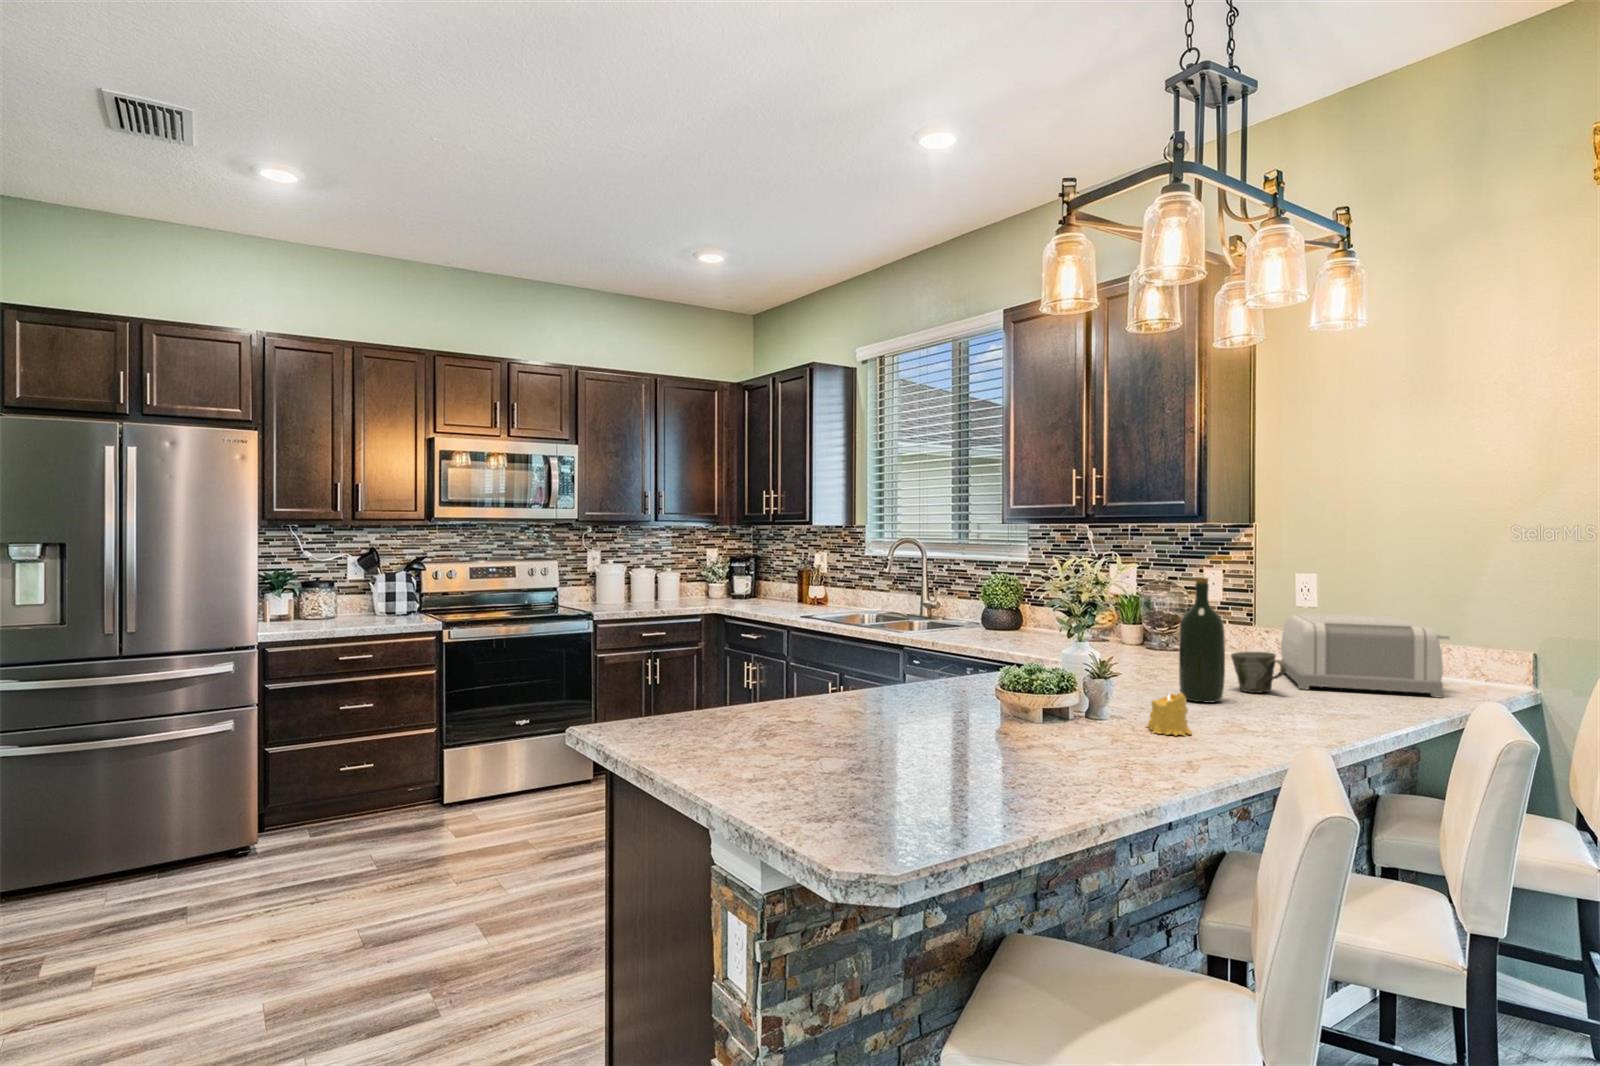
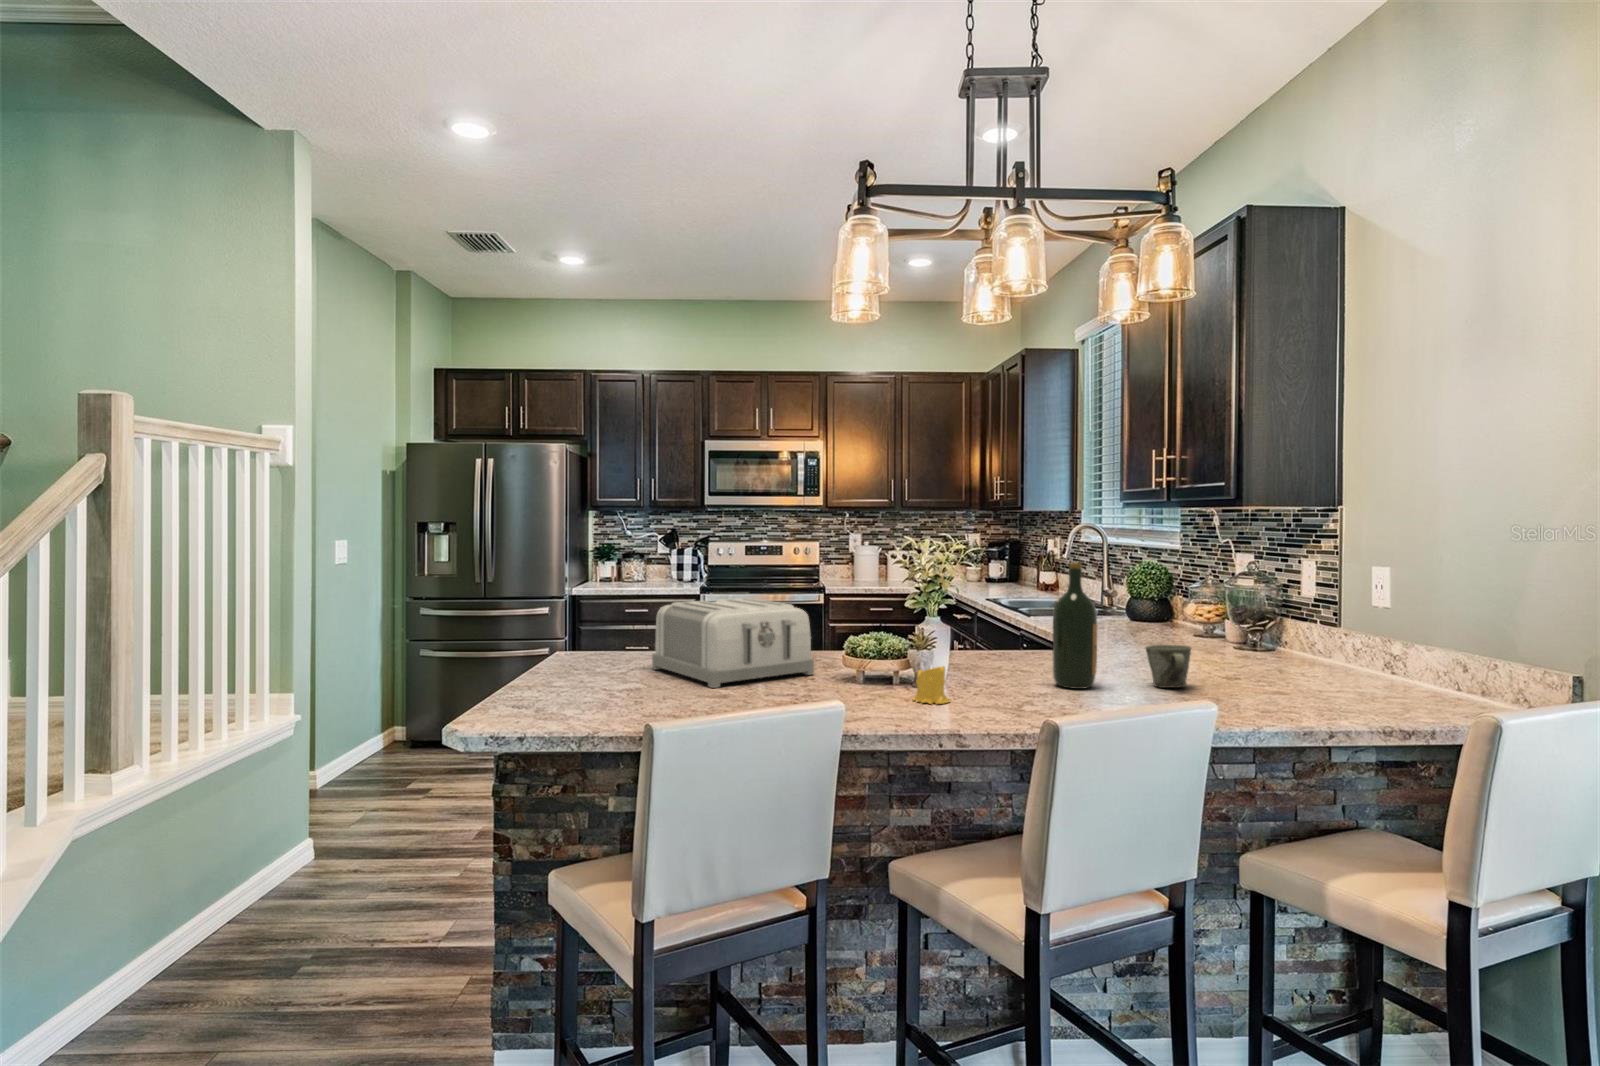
toaster: present [1281,613,1449,698] -> present [652,598,814,688]

